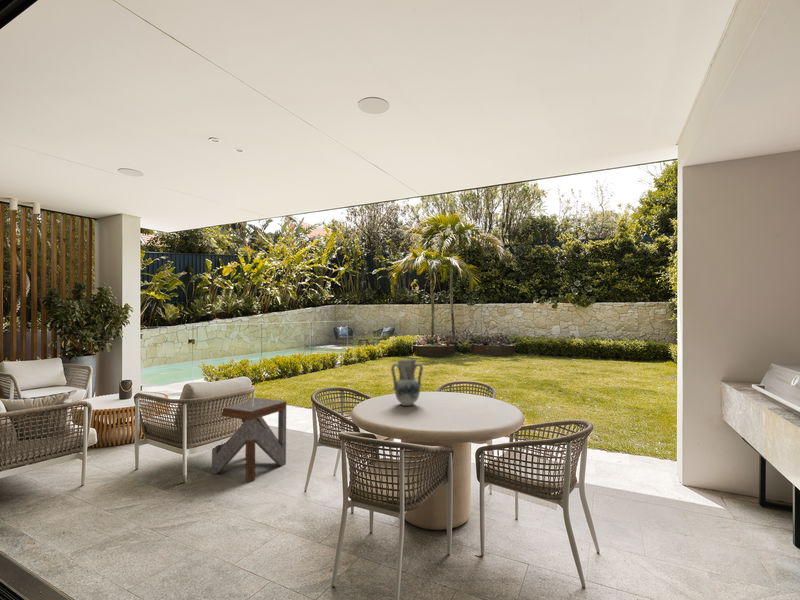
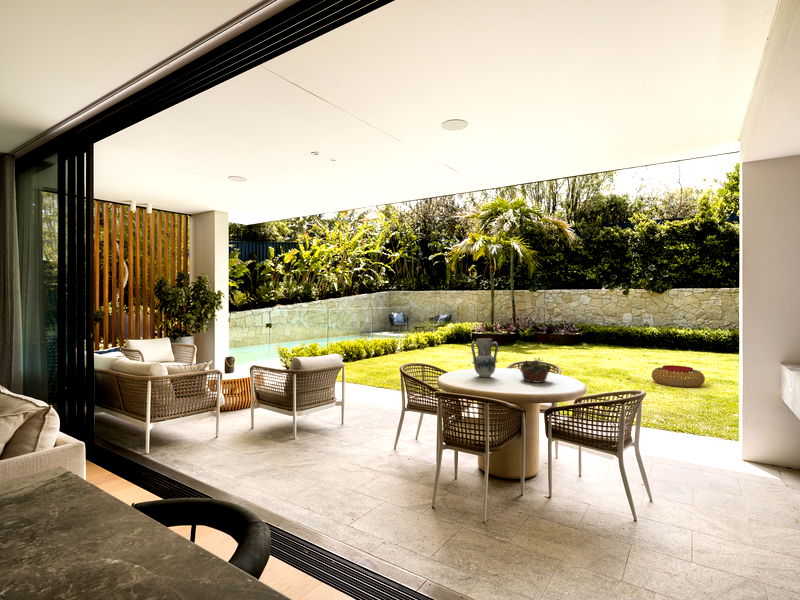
pouf: none [582,377,632,399] -> present [652,365,705,387]
succulent planter: none [447,382,483,412] -> present [520,358,551,383]
side table: present [212,397,286,482] -> none [312,373,372,442]

